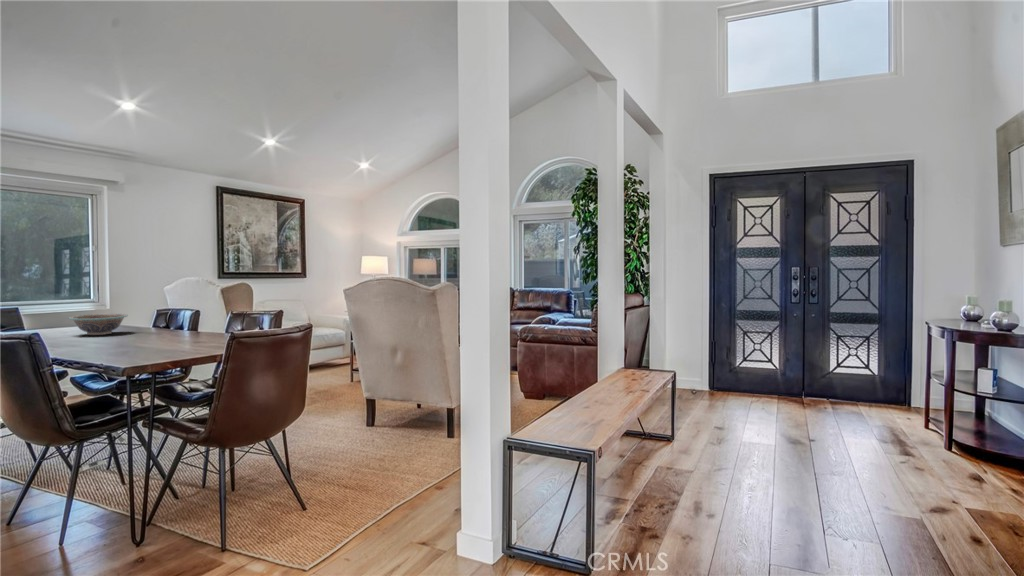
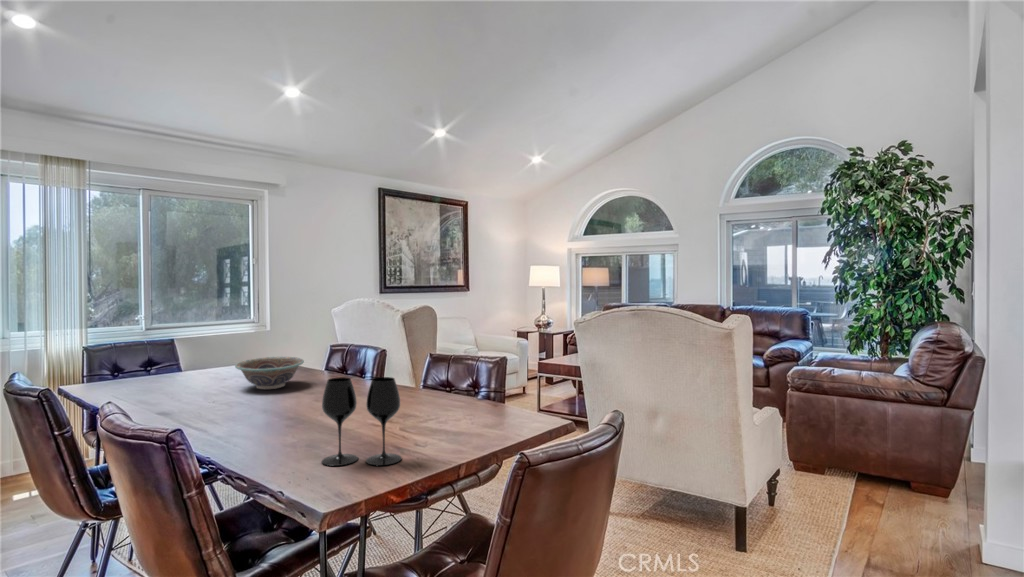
wine glass: none [127,305,181,356] -> present [322,377,402,466]

